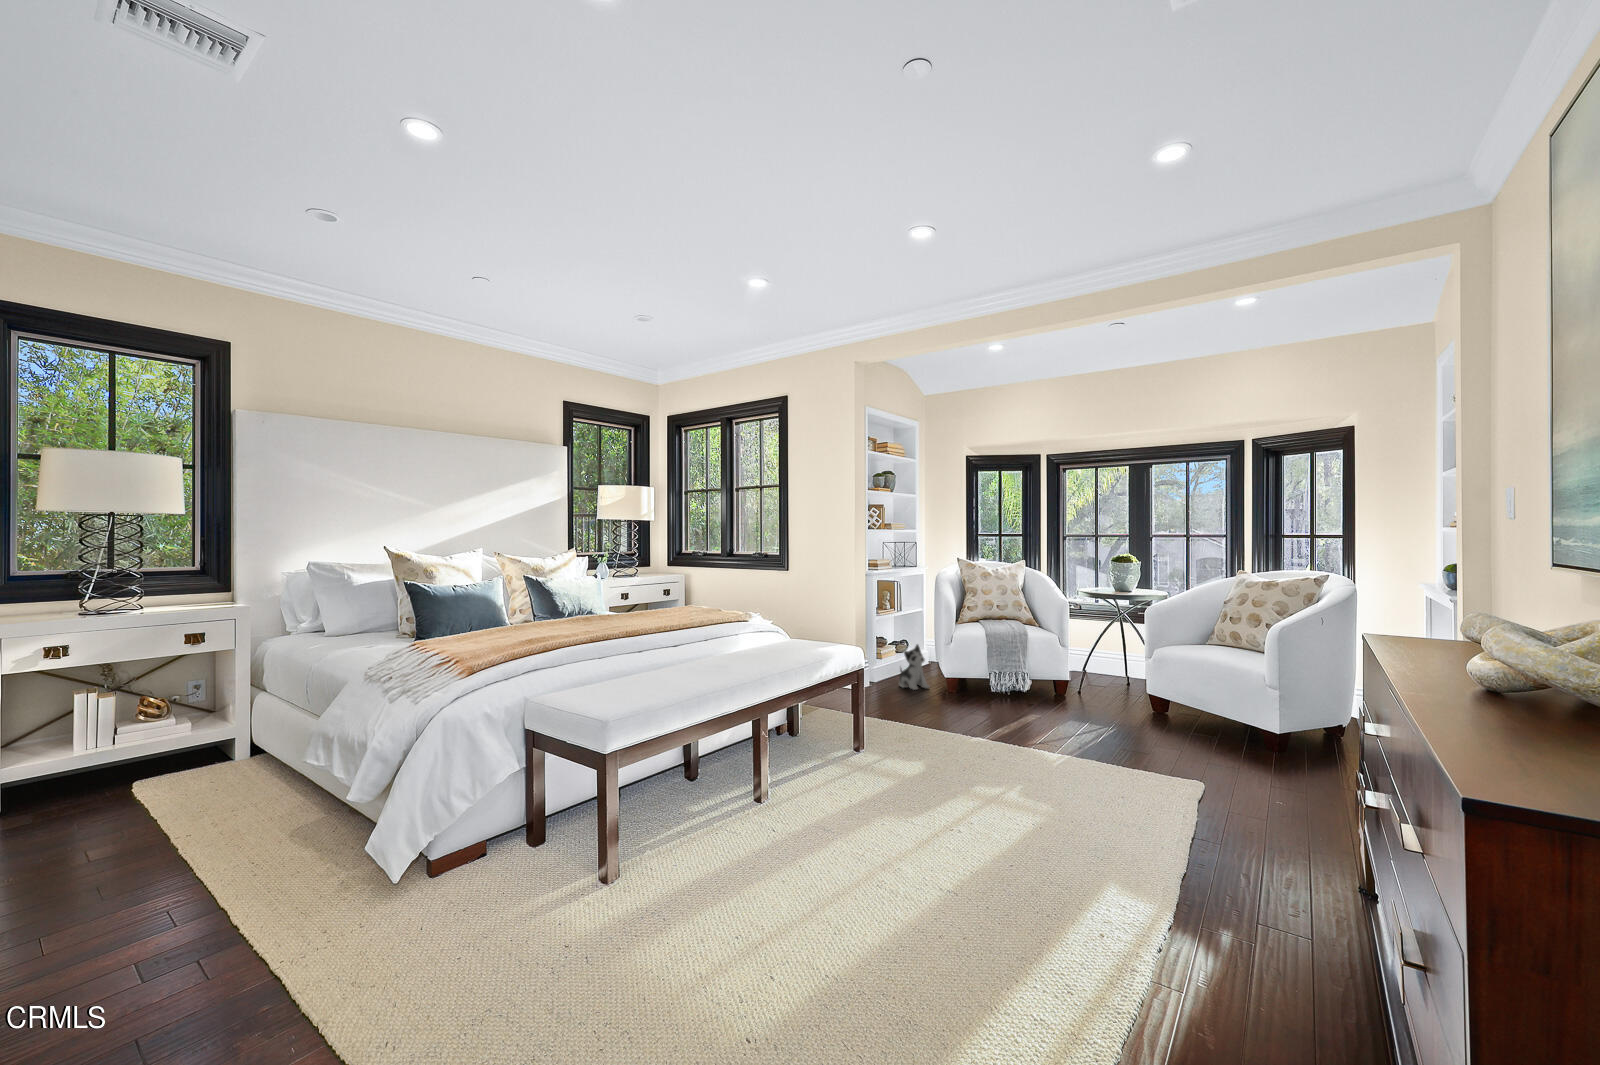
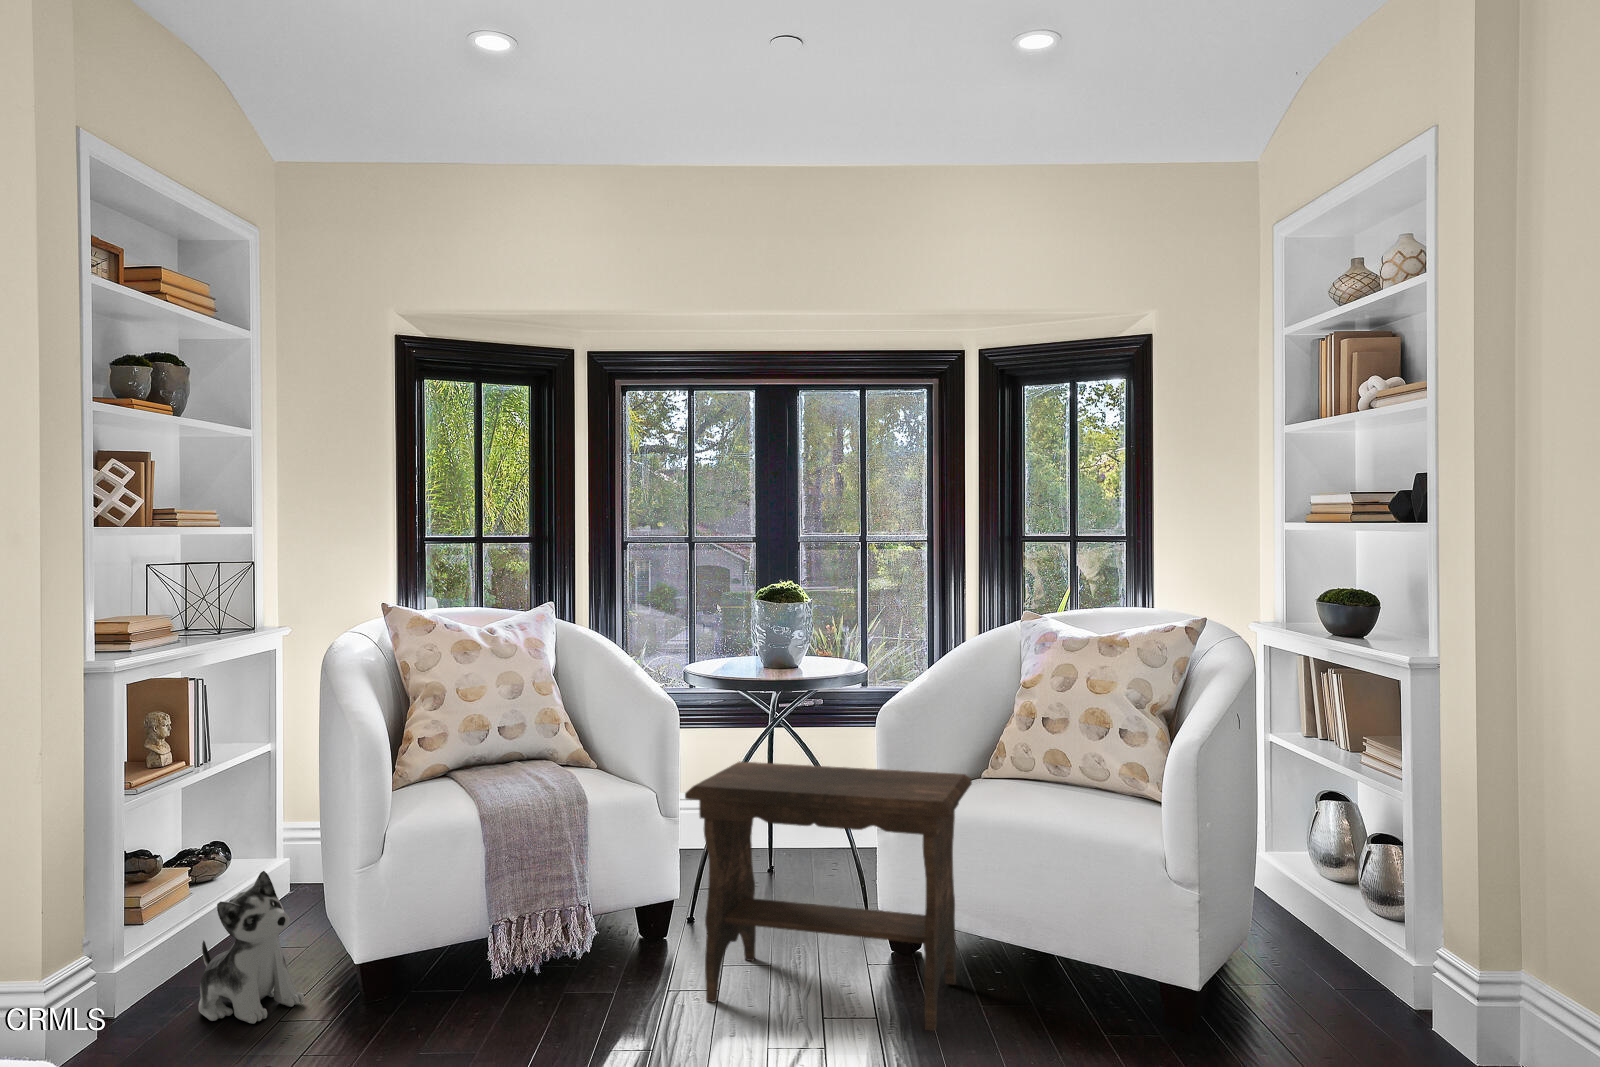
footstool: none [1057,625,1183,729] -> present [685,762,972,1031]

